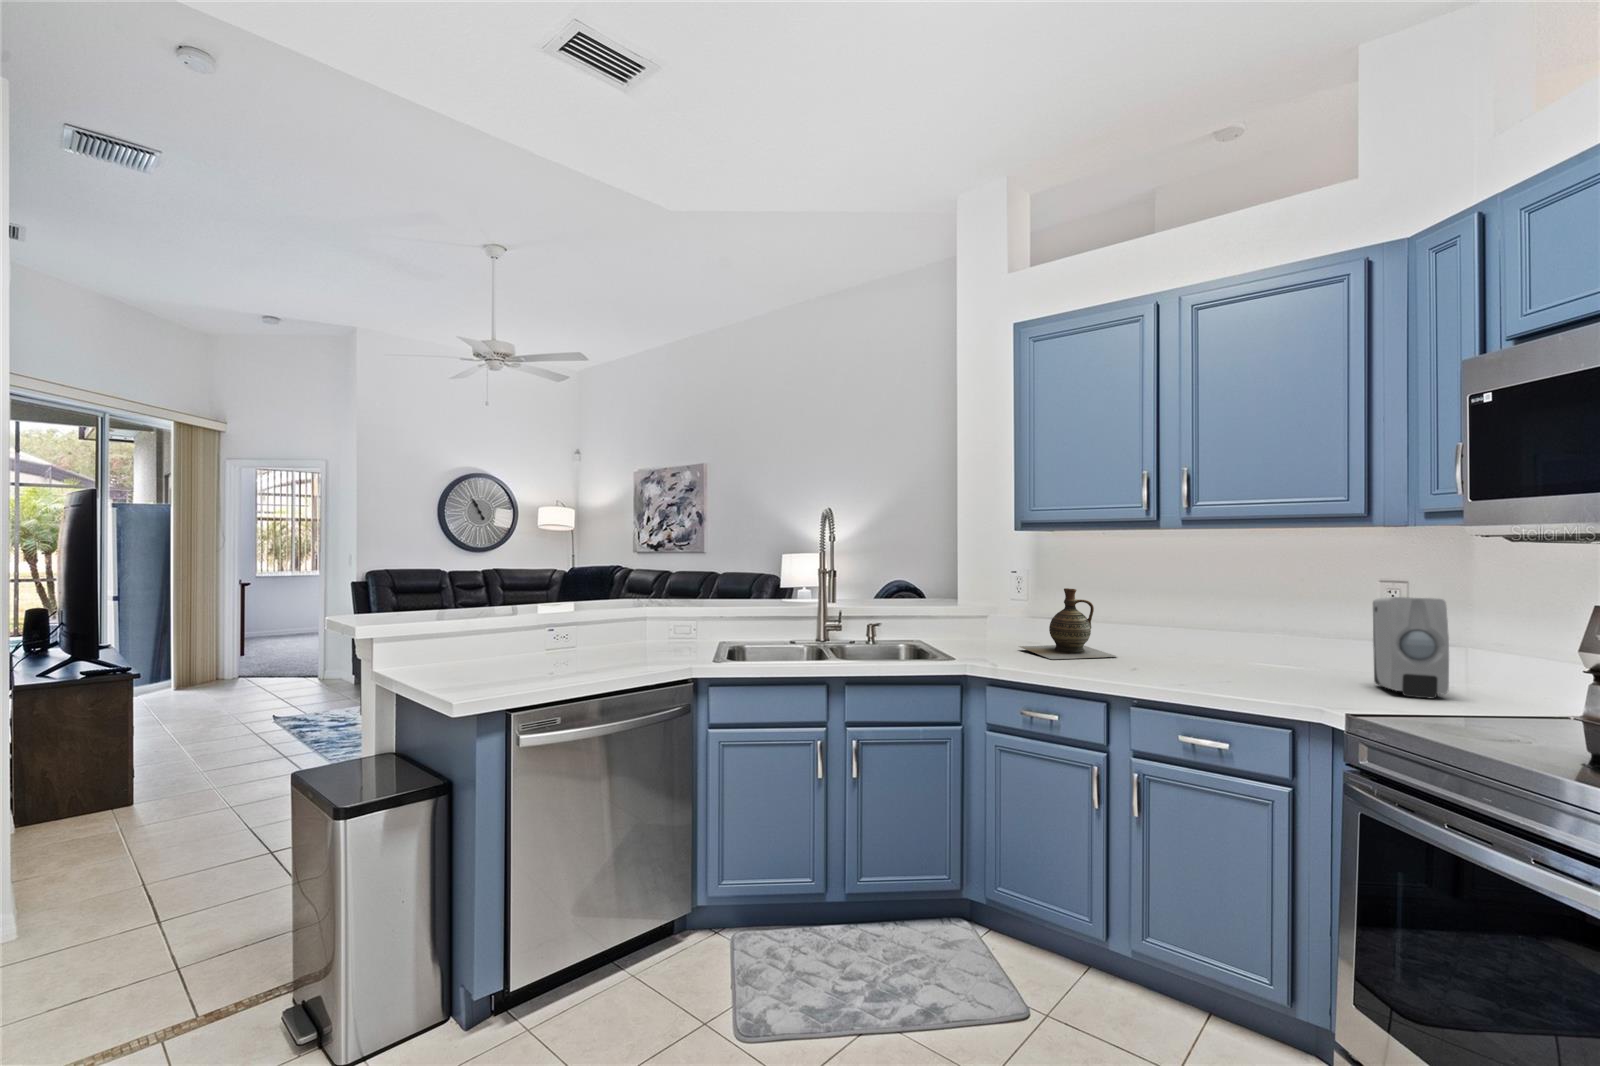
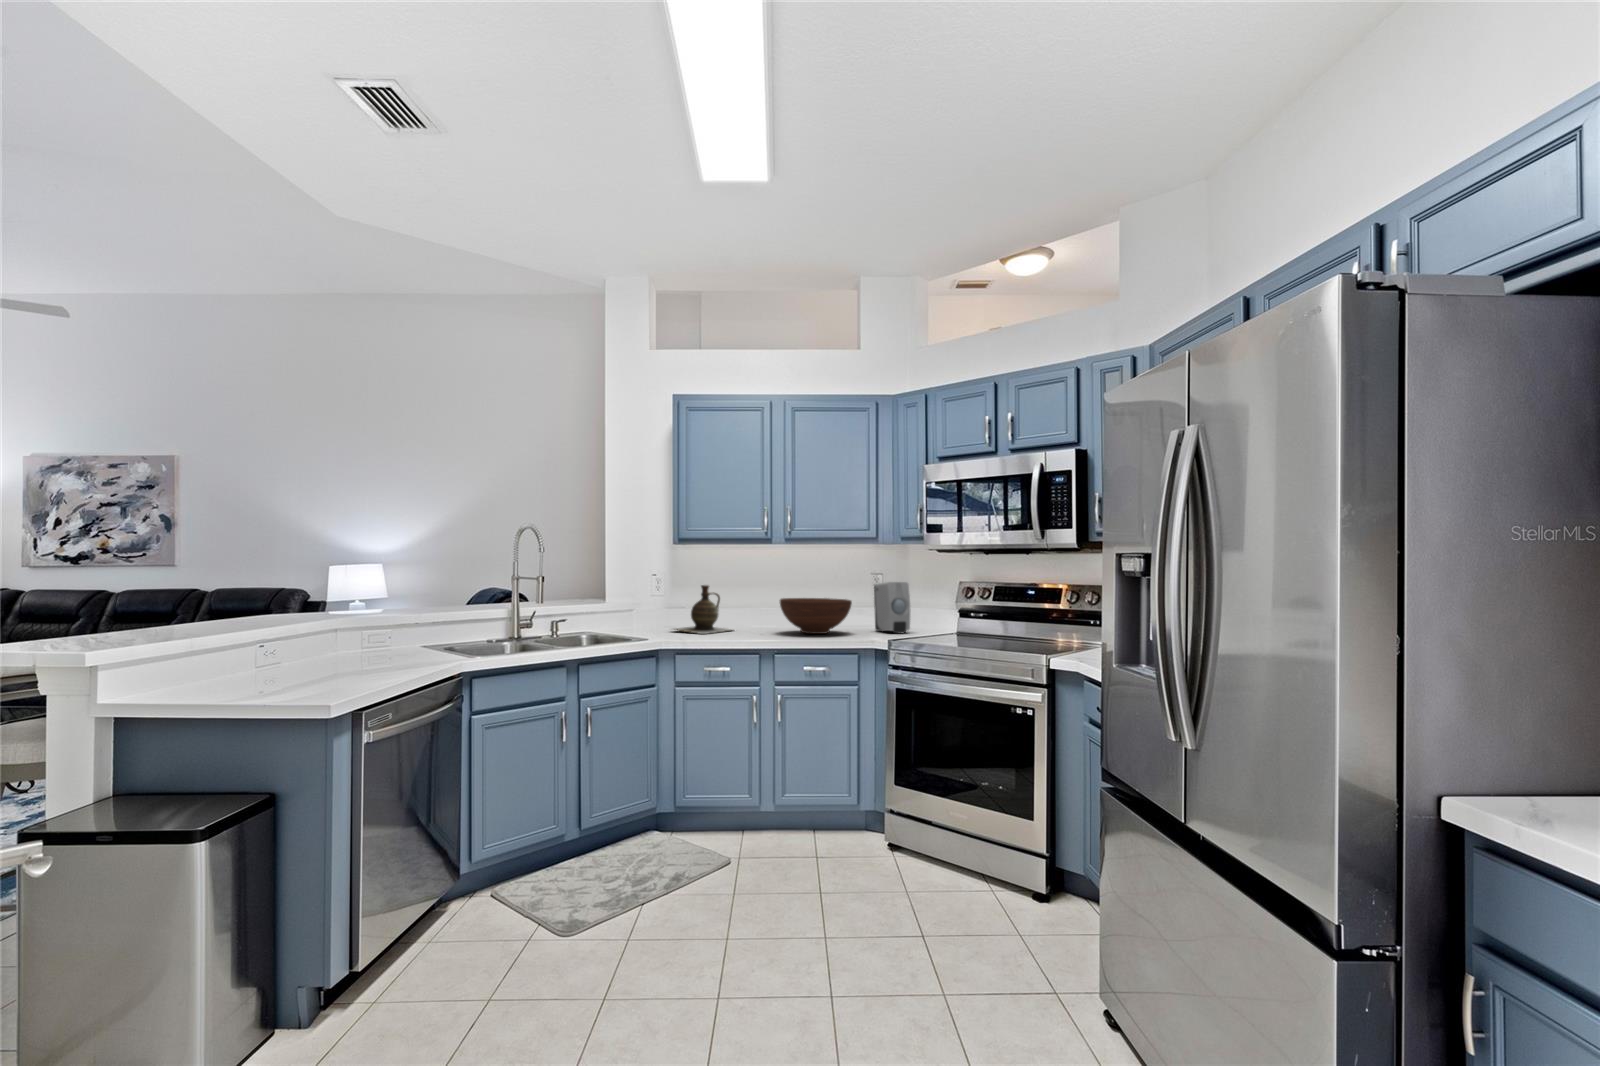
fruit bowl: none [1168,615,1309,680] -> present [780,598,852,634]

